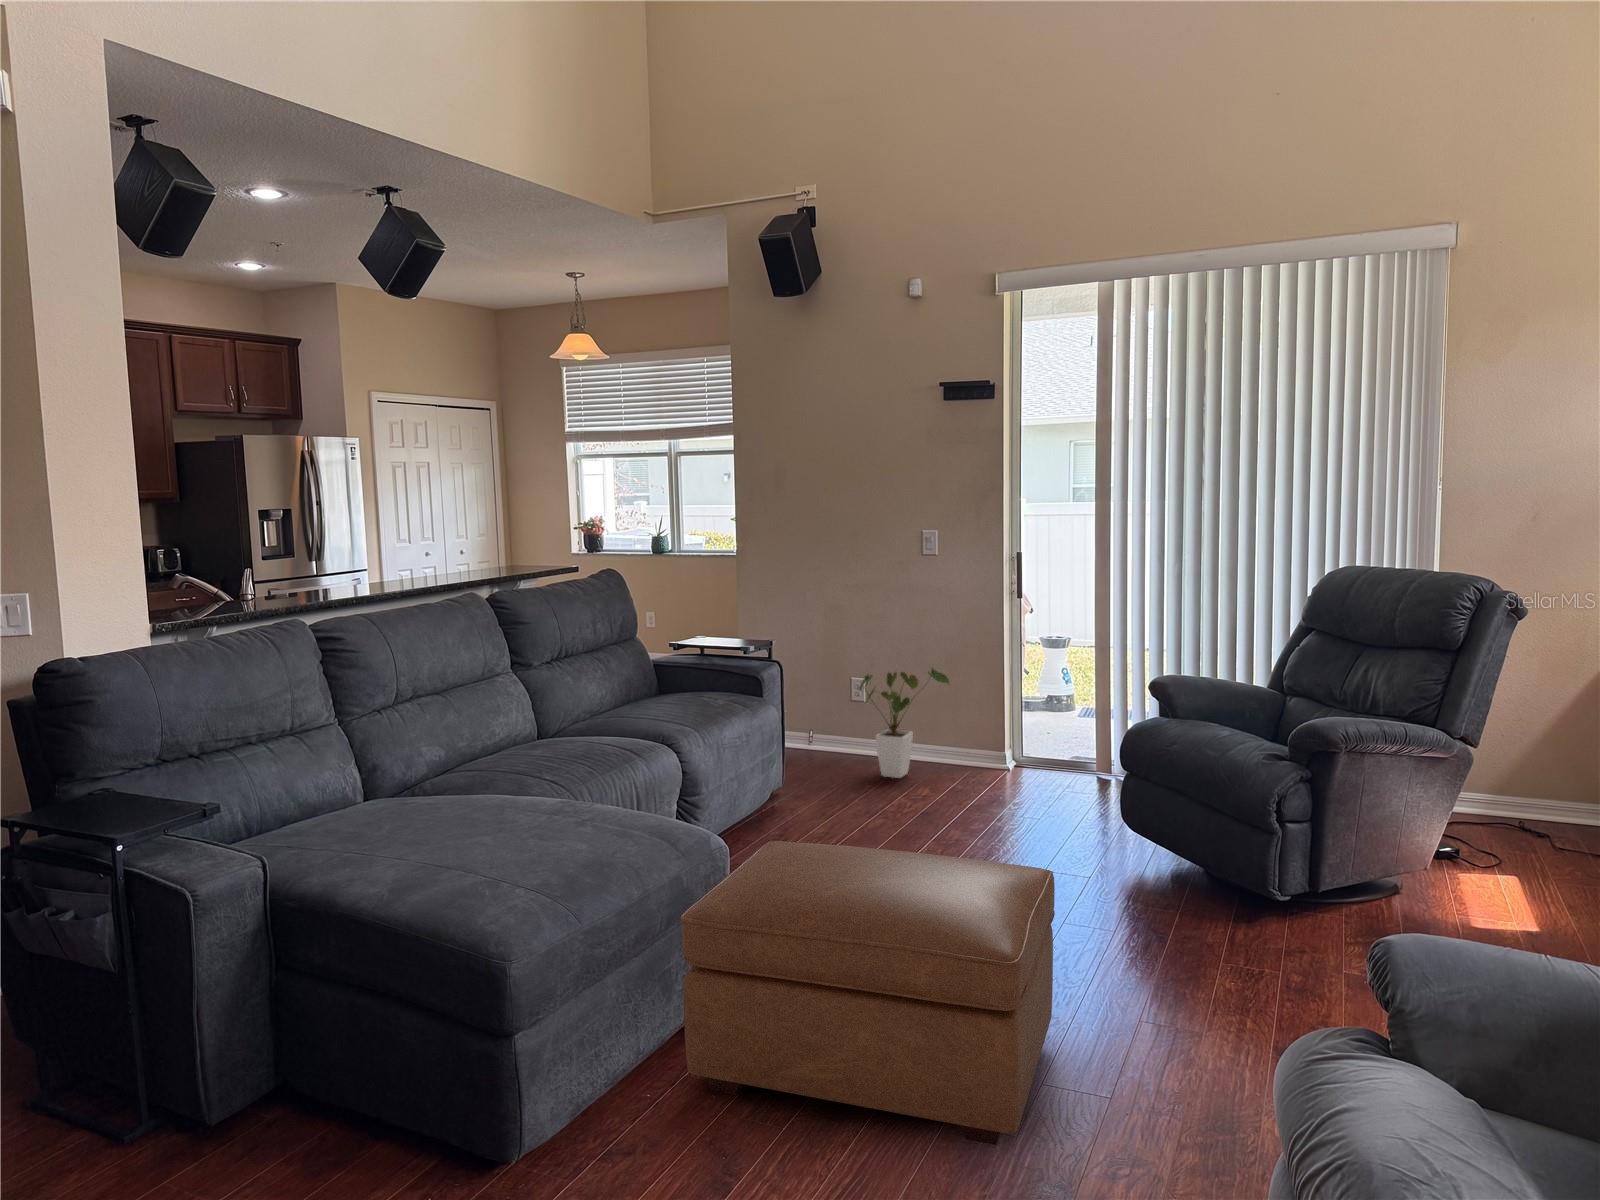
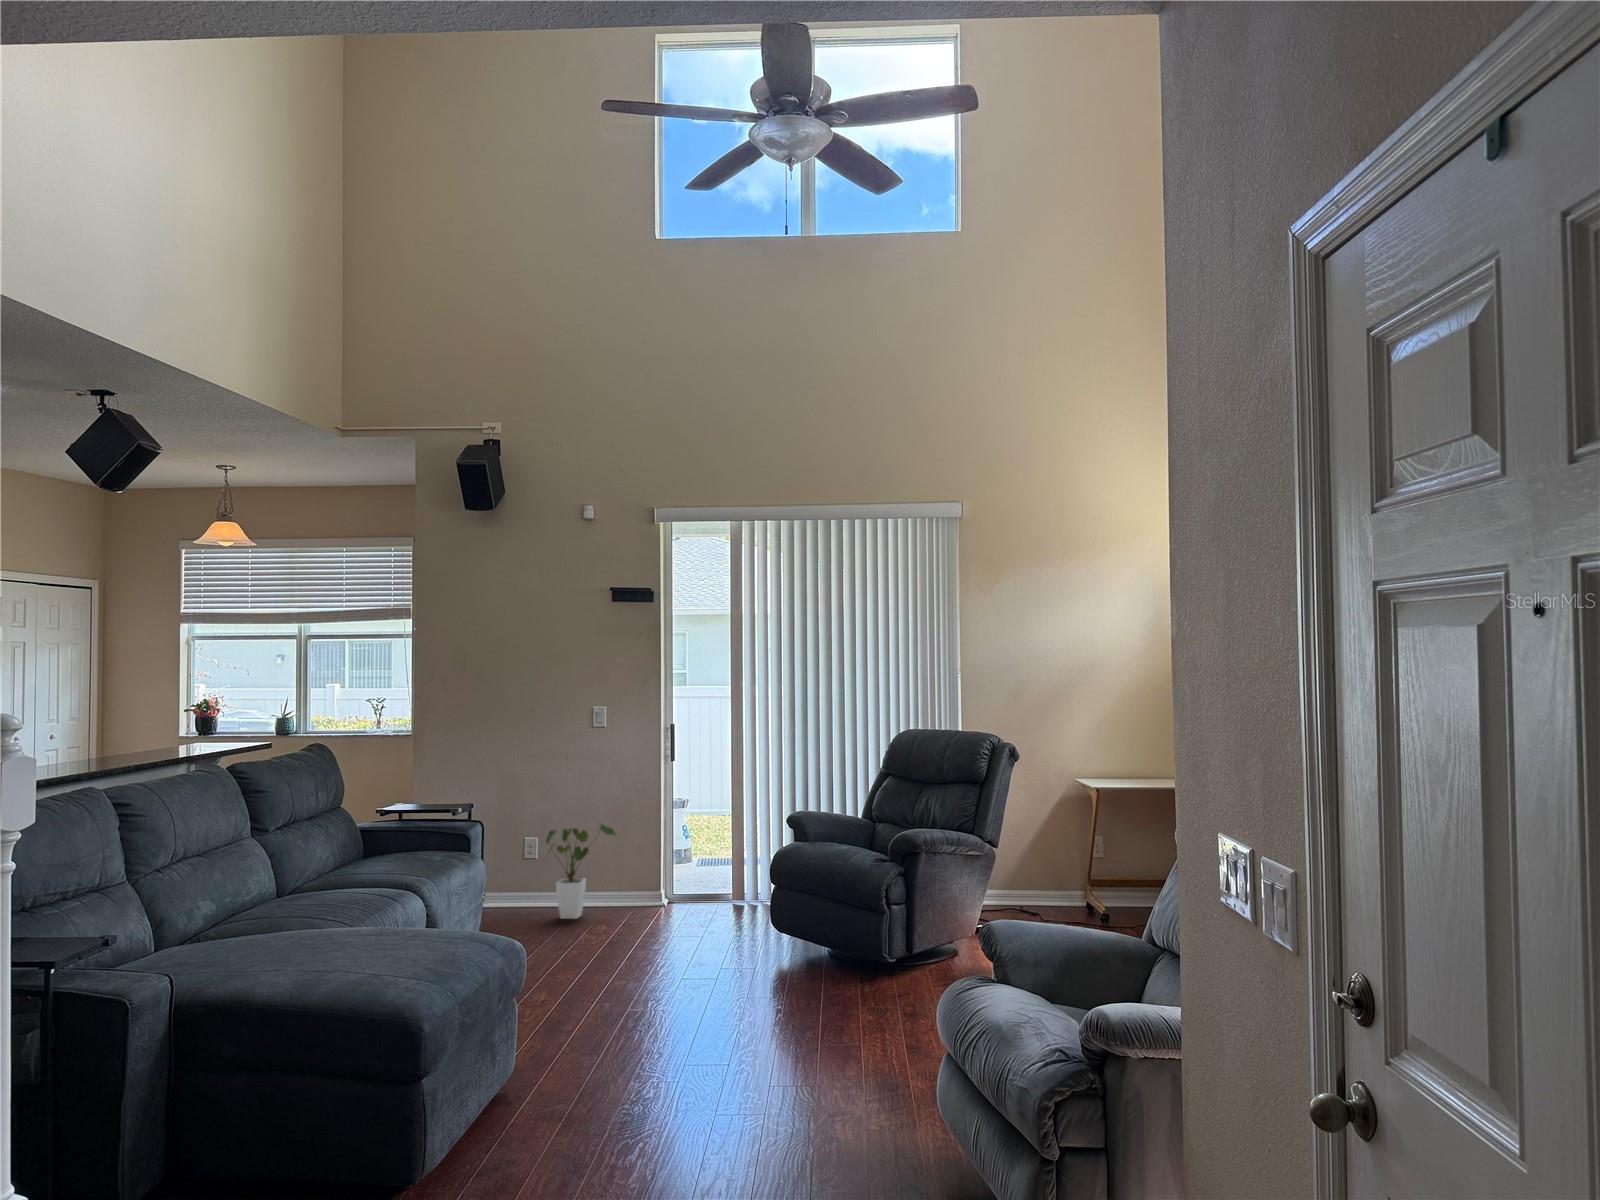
ottoman: present [680,841,1055,1145] -> none [536,925,770,1100]

